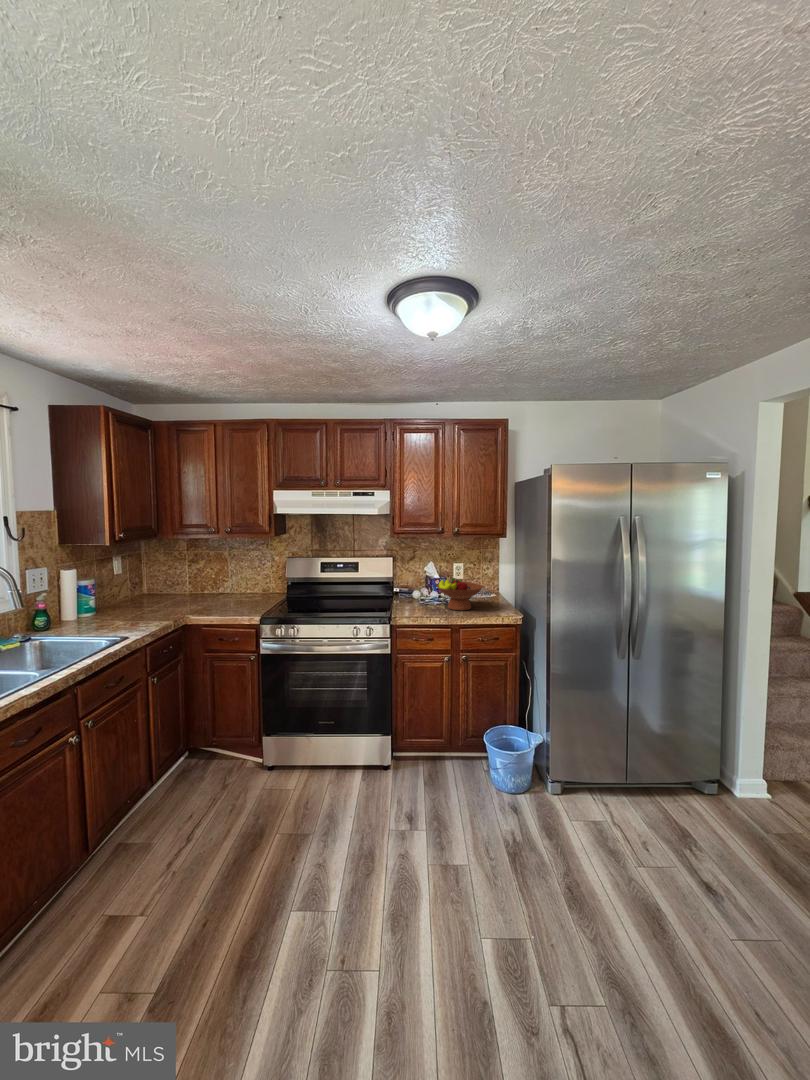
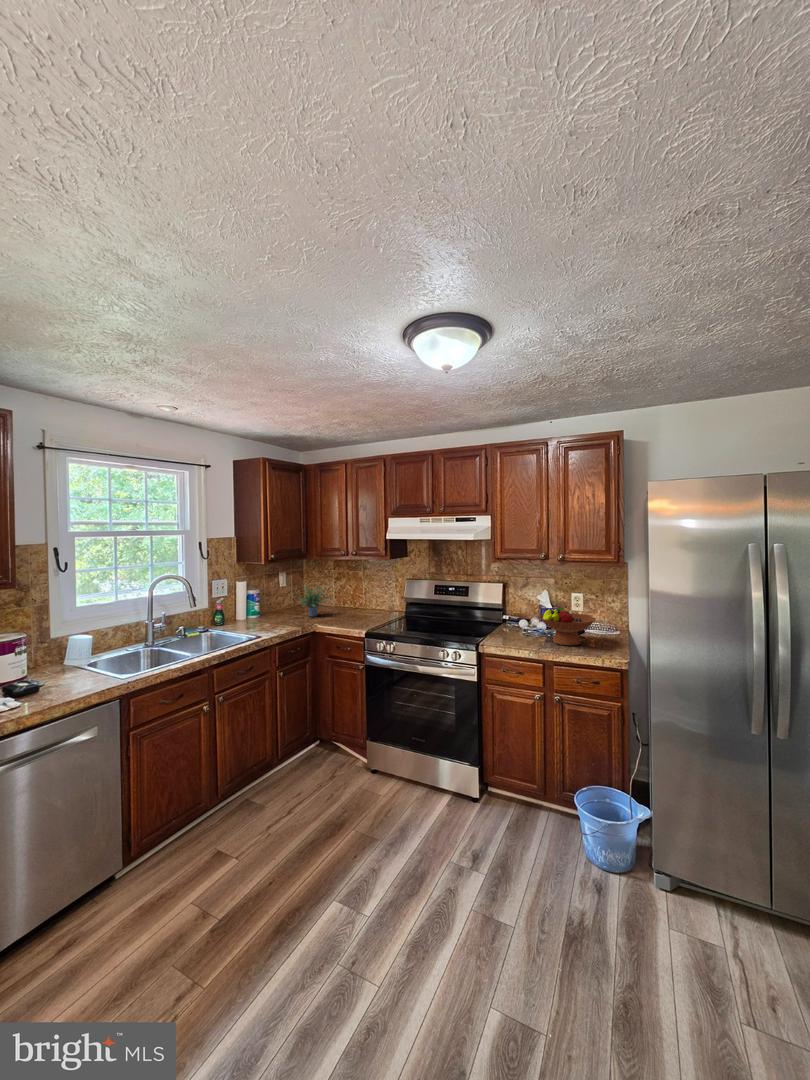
potted plant: none [144,562,198,608] -> present [297,586,326,617]

